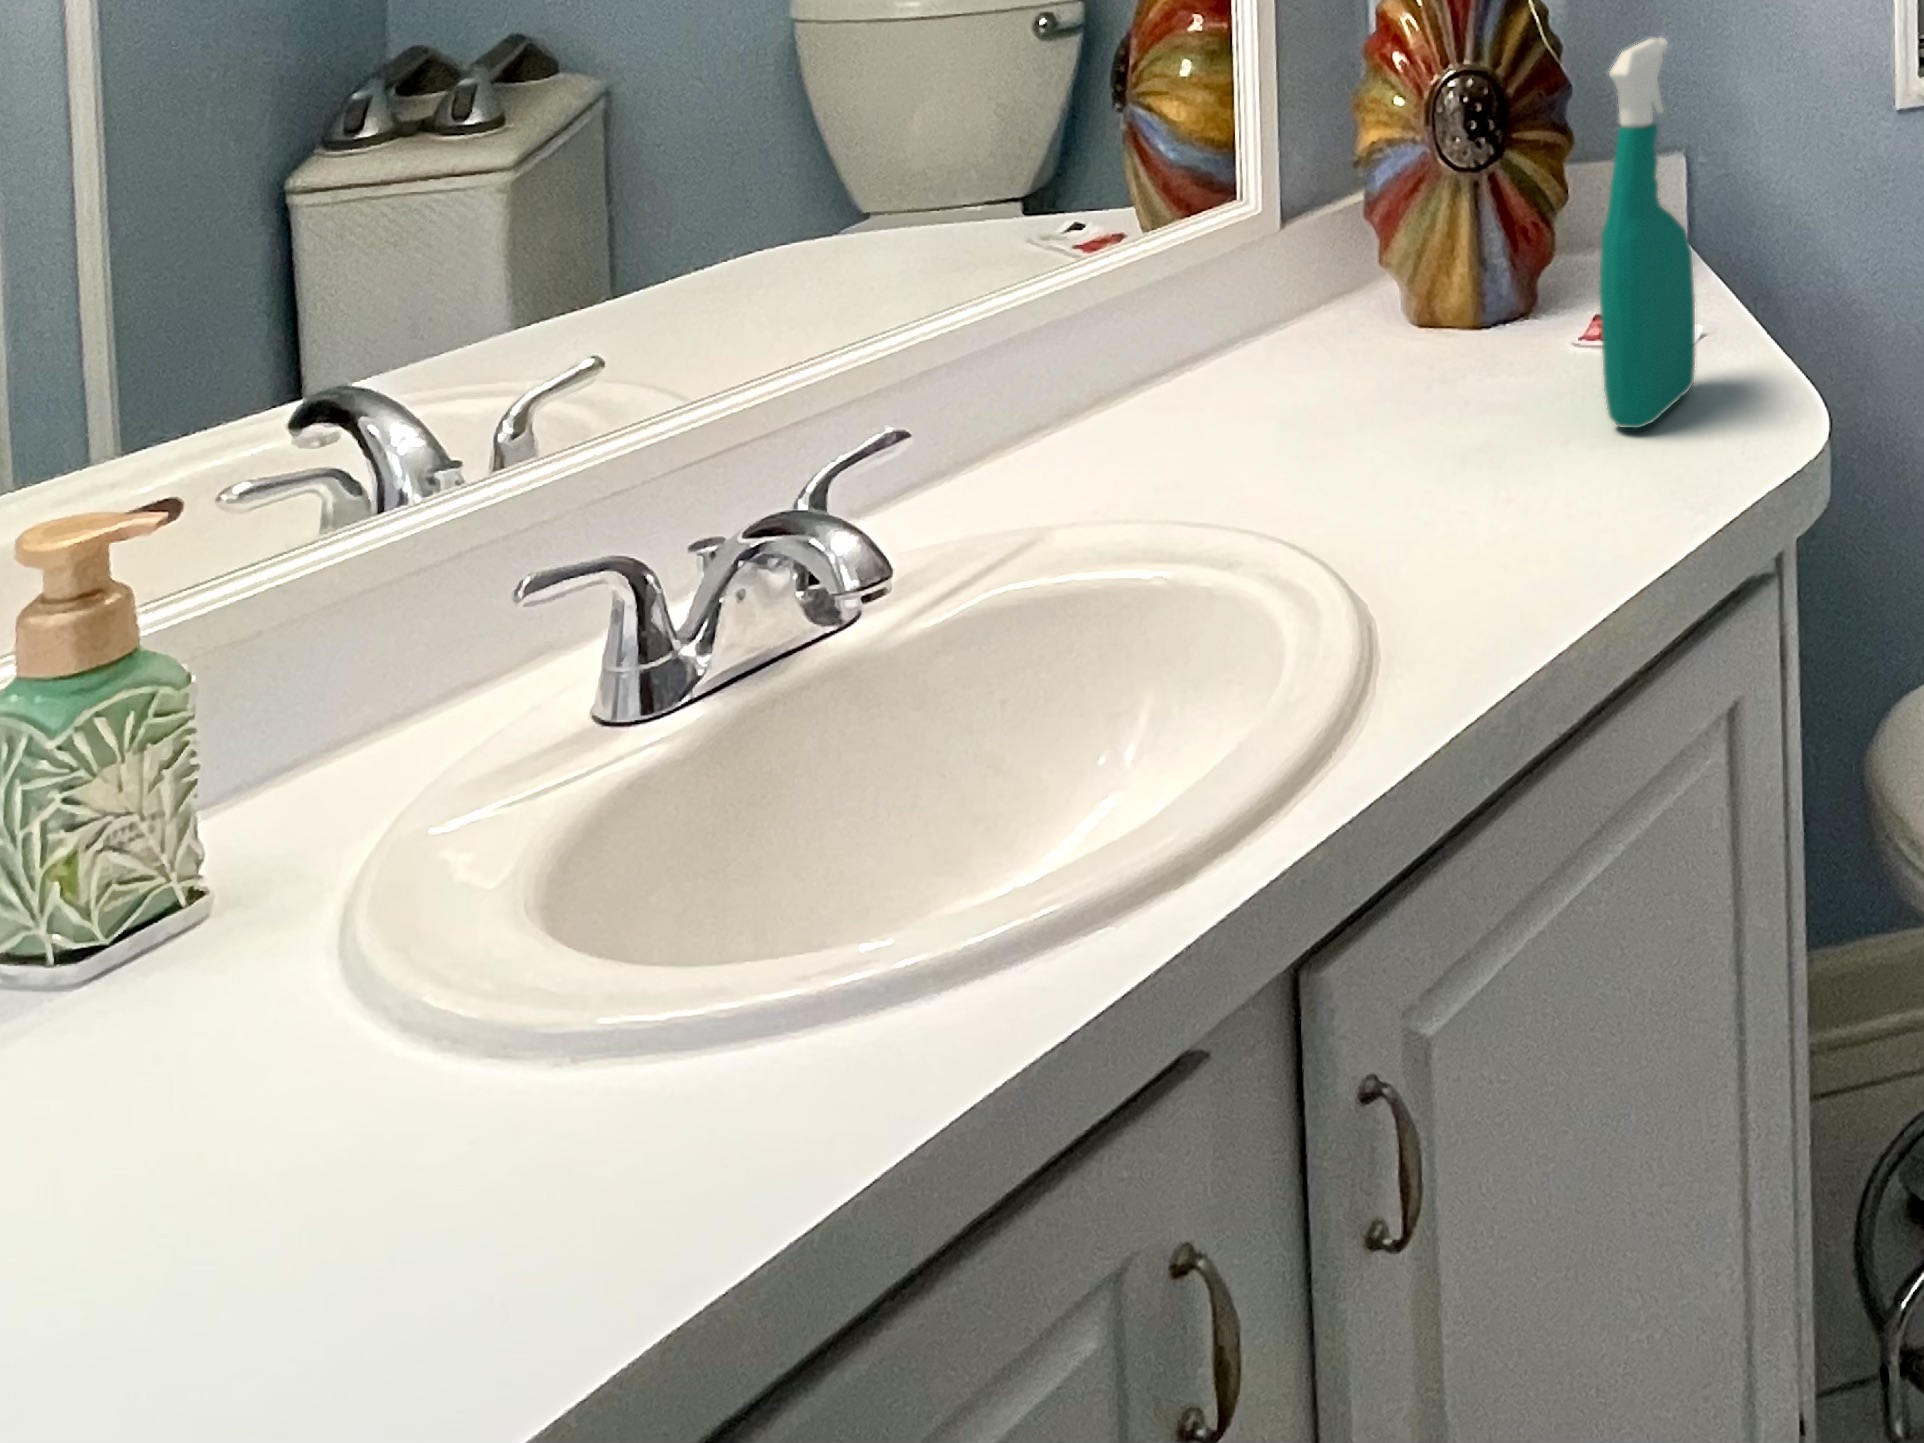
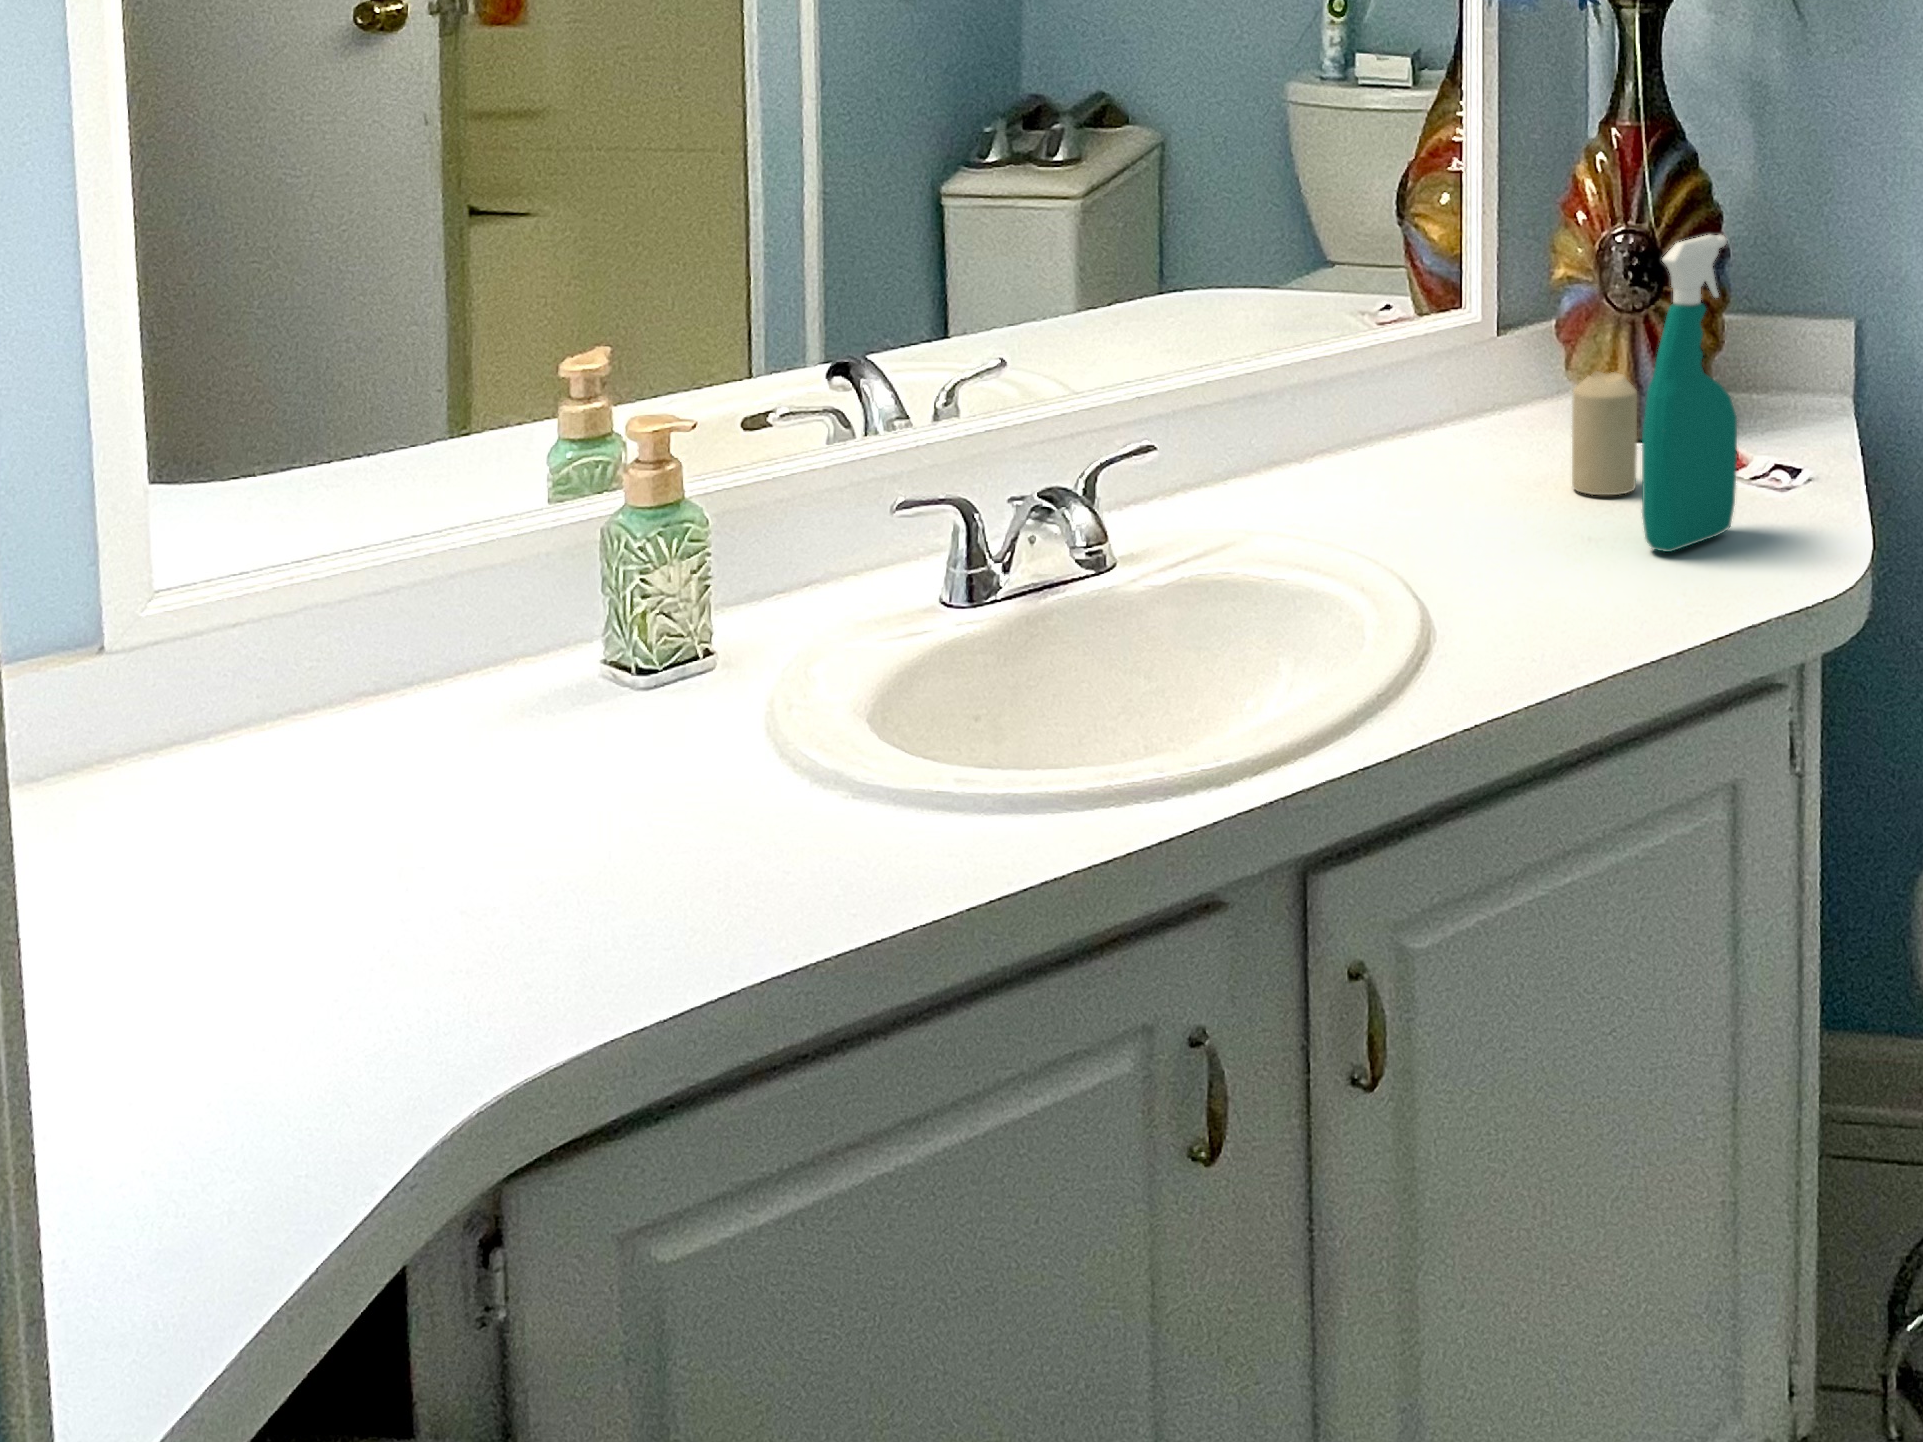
candle: none [1465,213,1548,363] -> present [1572,371,1637,495]

